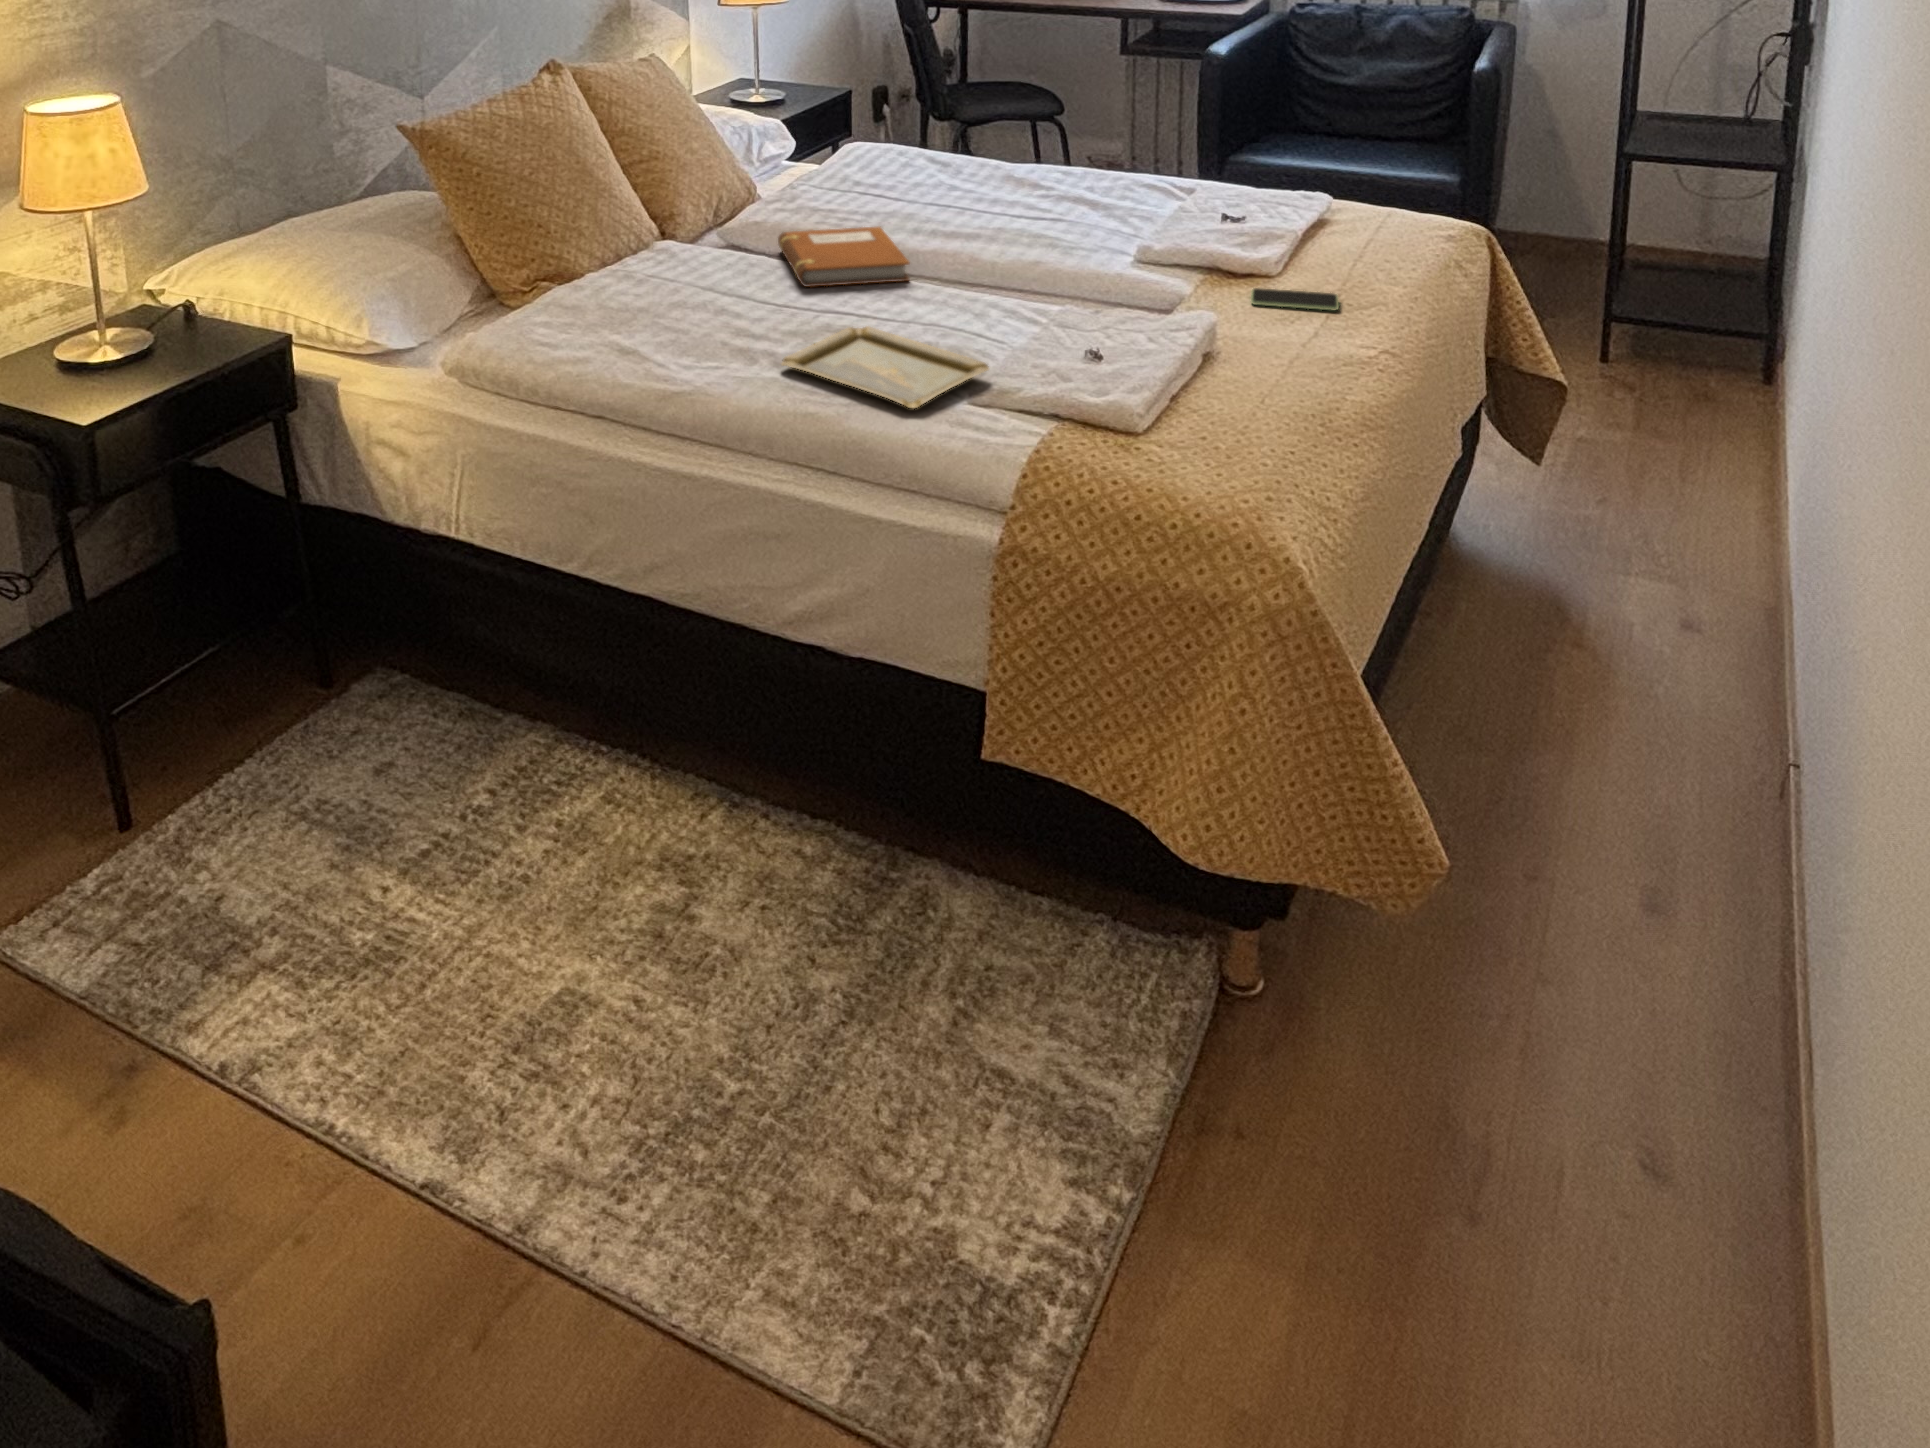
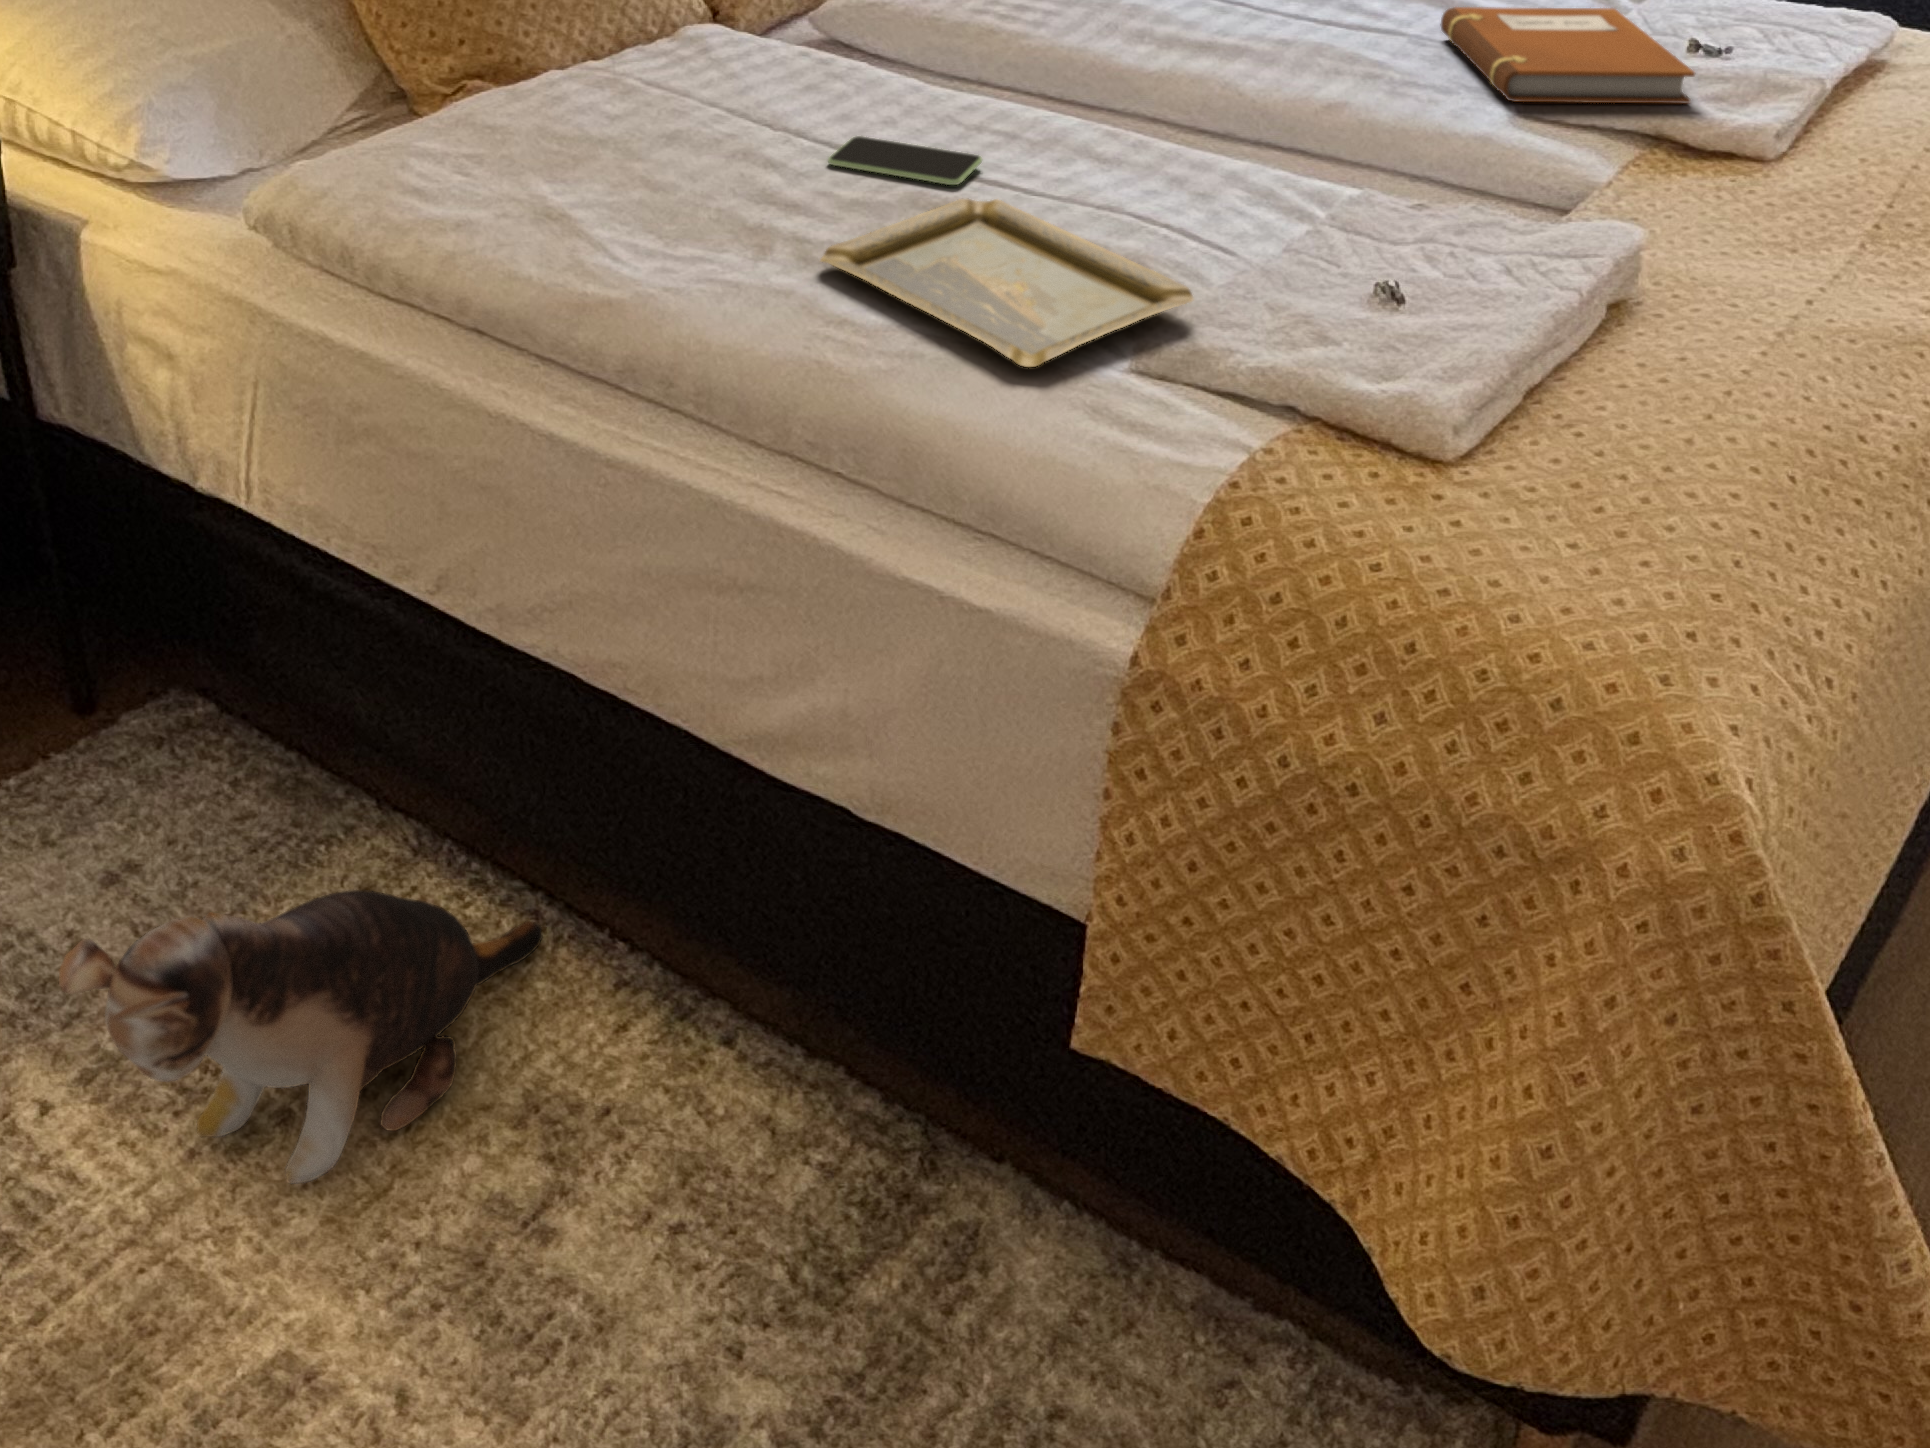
notebook: present [778,227,910,287] -> present [1441,7,1695,104]
smartphone: present [1251,288,1339,310] -> present [828,136,982,185]
plush toy: none [425,743,645,909] -> present [59,890,543,1184]

